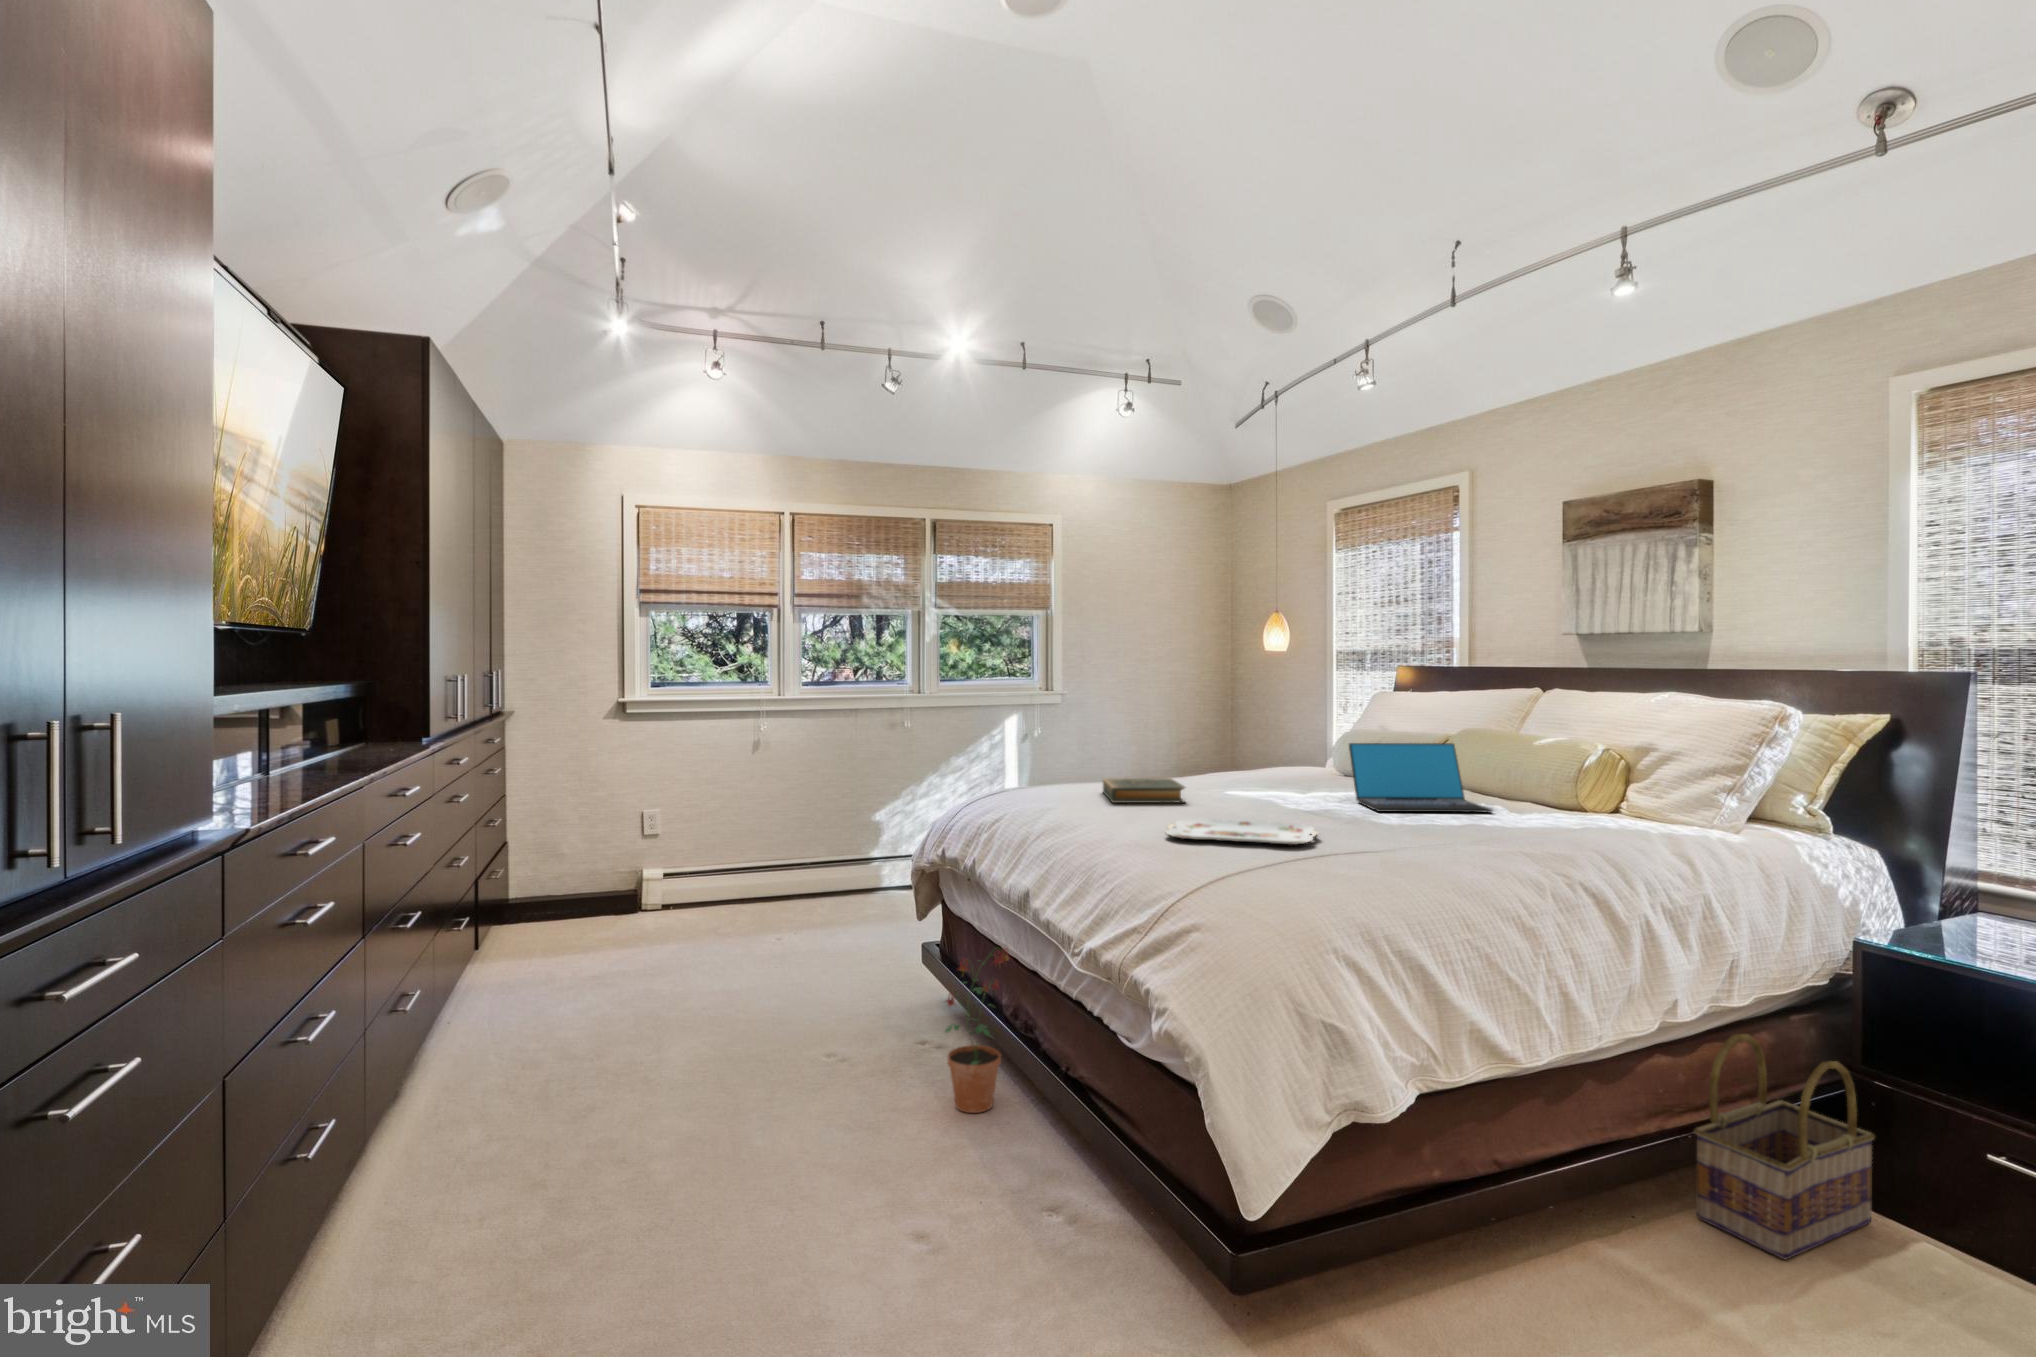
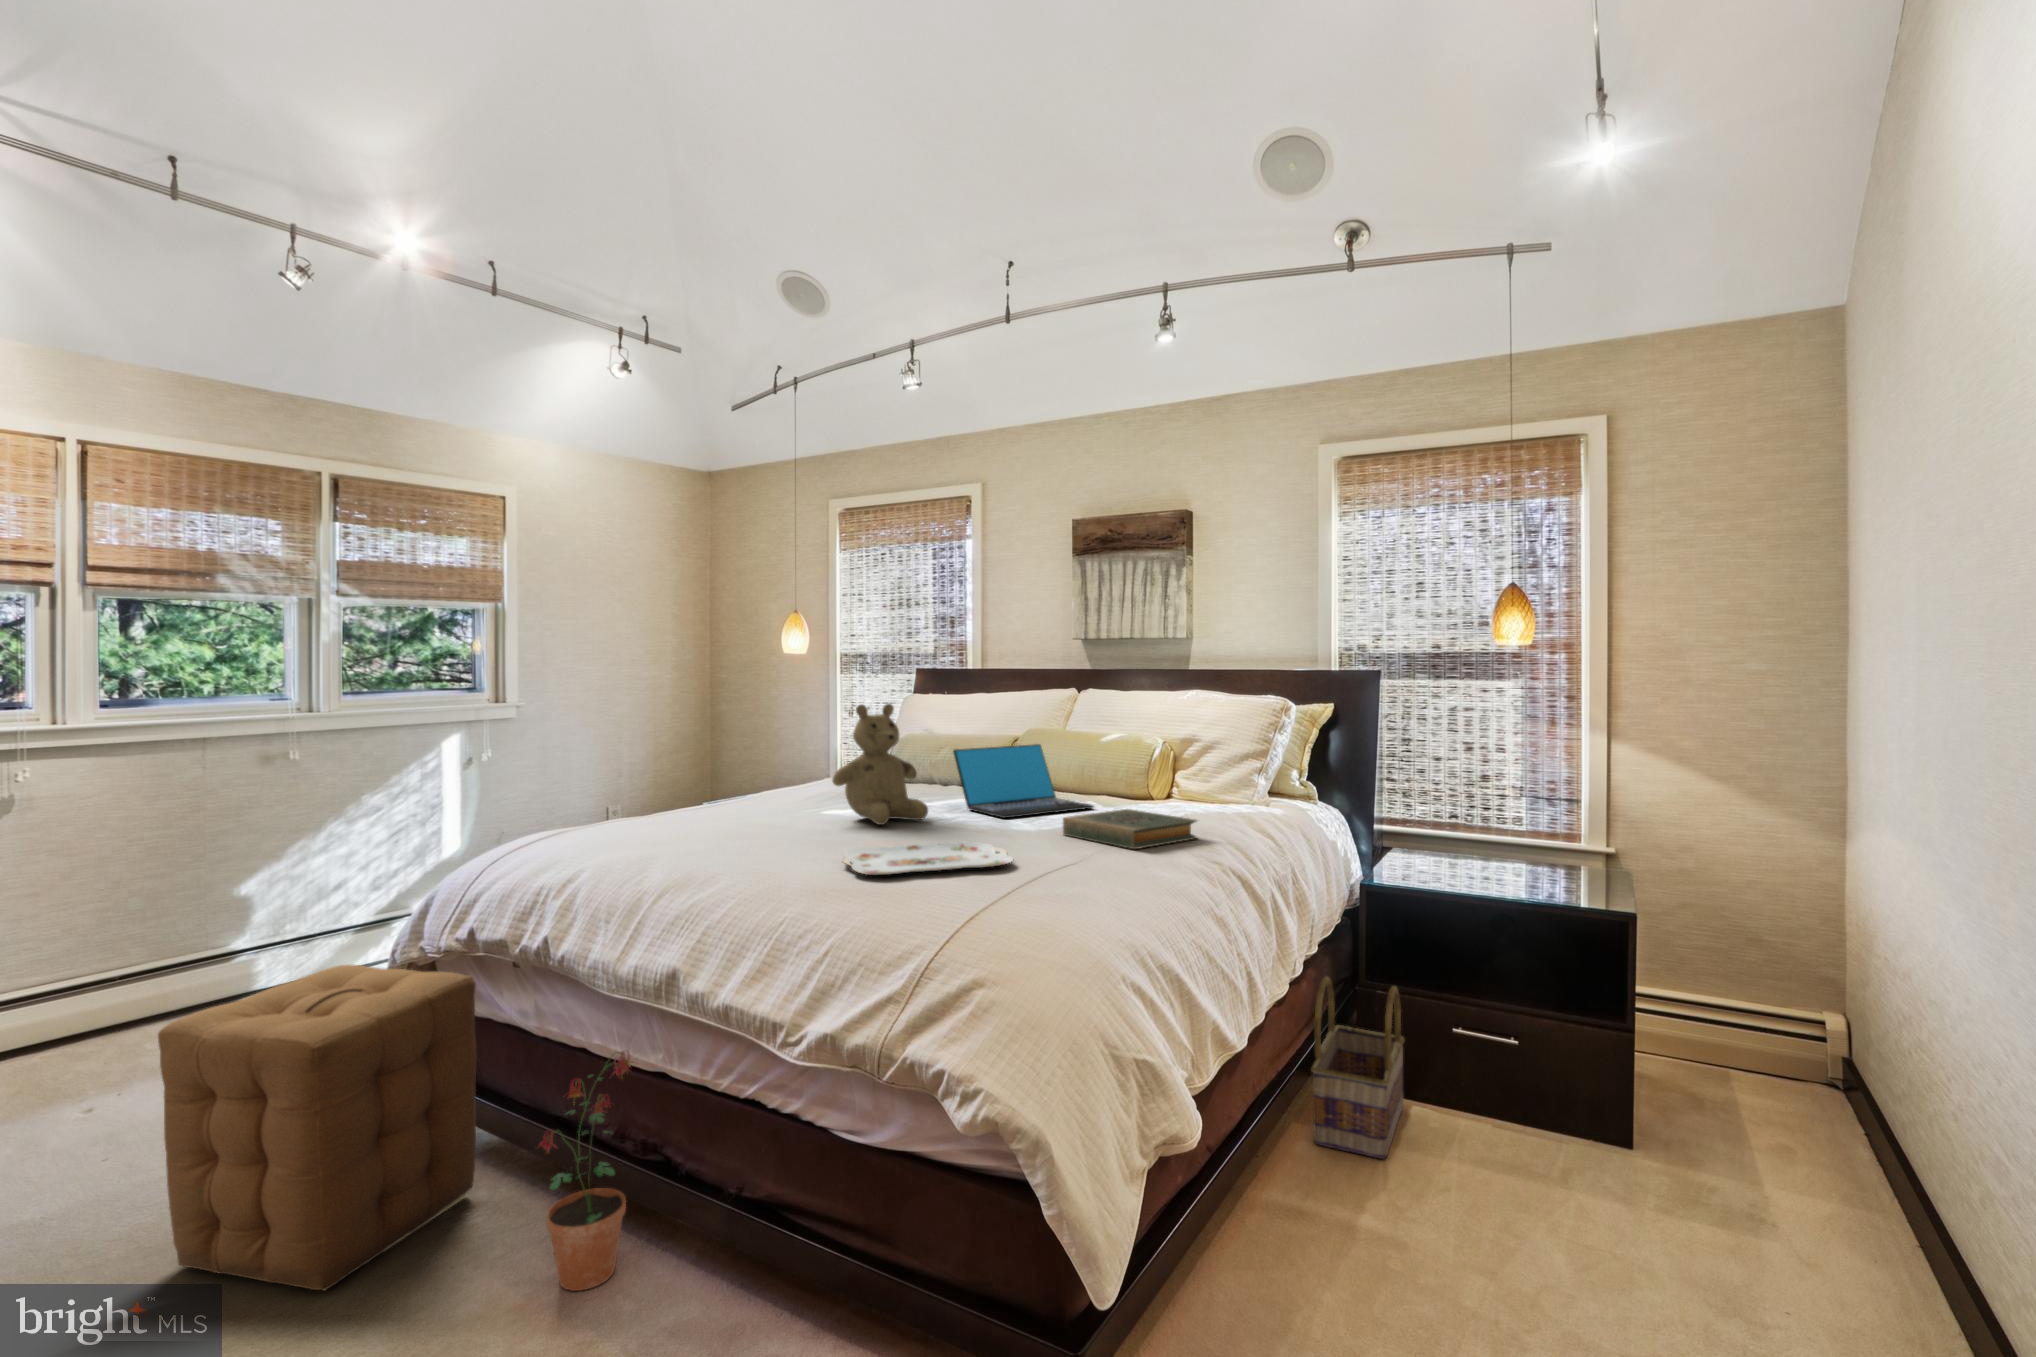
teddy bear: none [1217,696,1304,806] -> present [832,704,928,825]
hardback book: present [1103,778,1185,803] -> present [1063,809,1197,849]
ottoman: none [770,863,939,1066] -> present [158,965,477,1290]

